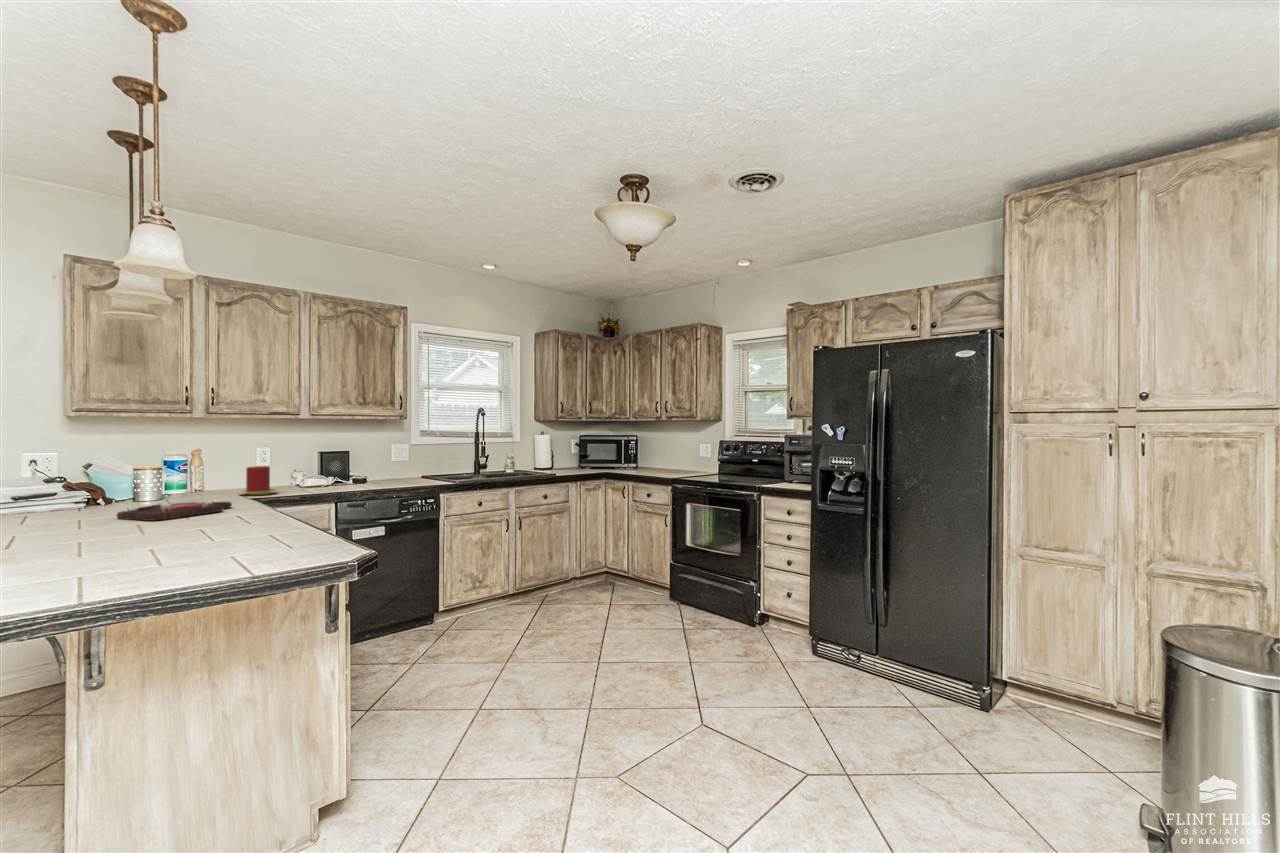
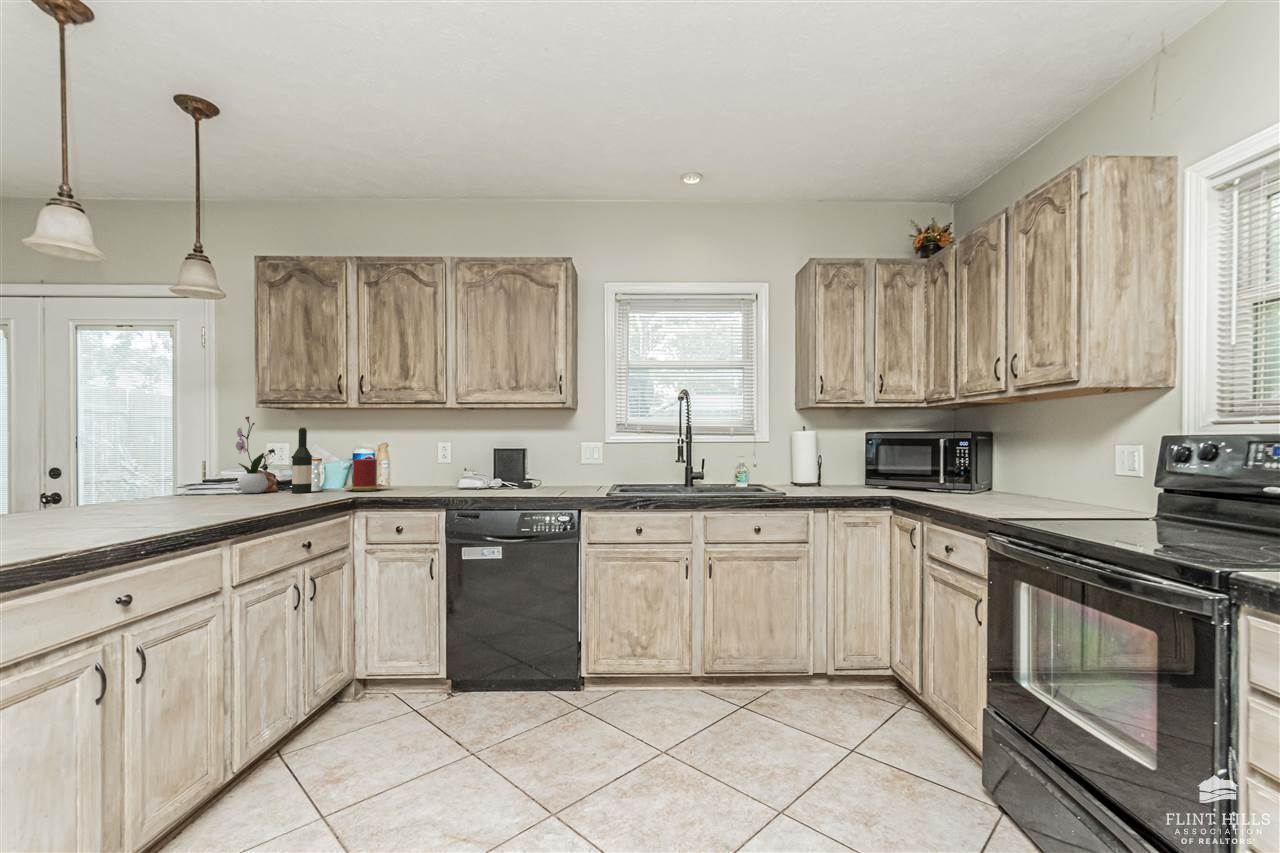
flower arrangement: none [142,431,185,505] -> present [236,416,269,493]
wine bottle: none [203,441,223,501] -> present [292,428,312,493]
cutting board: present [117,499,232,521] -> none [110,489,249,509]

